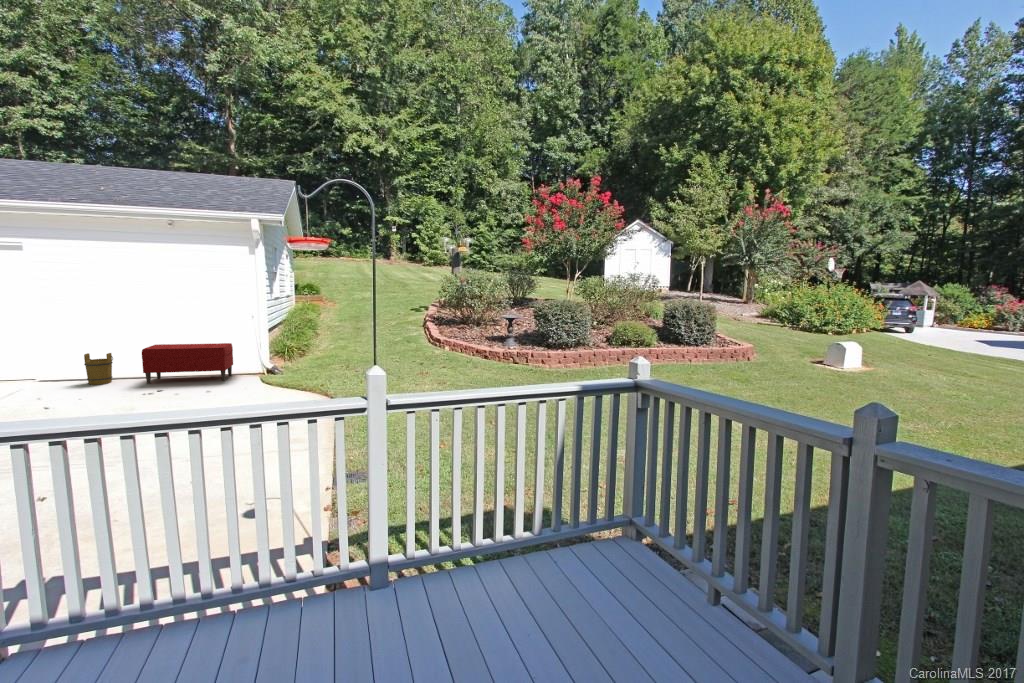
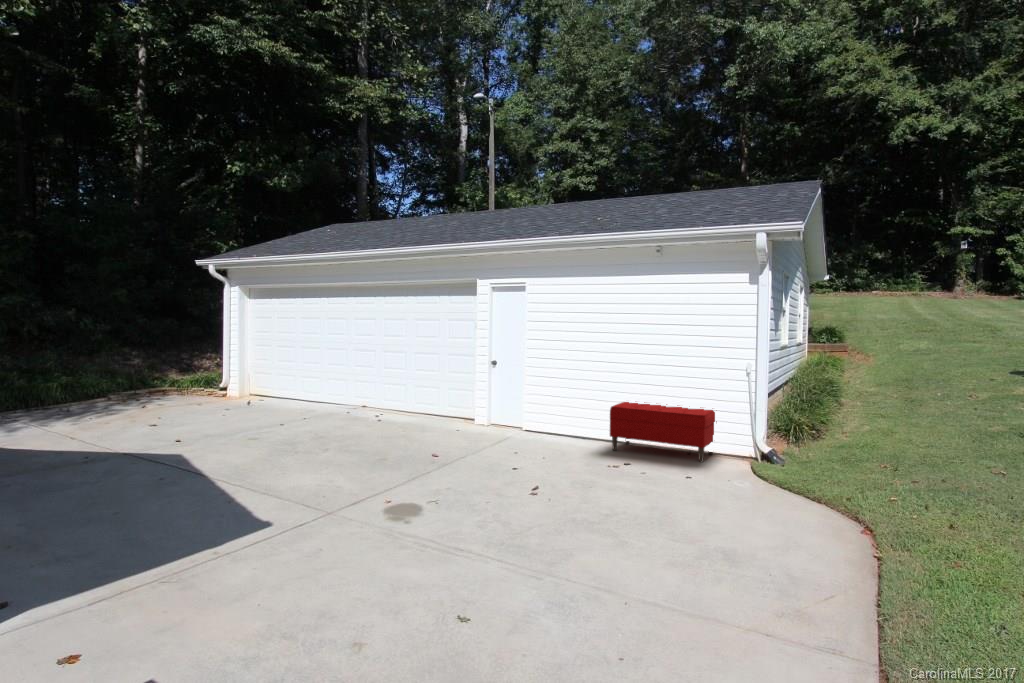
bucket: present [84,353,113,385] -> none [556,404,584,442]

